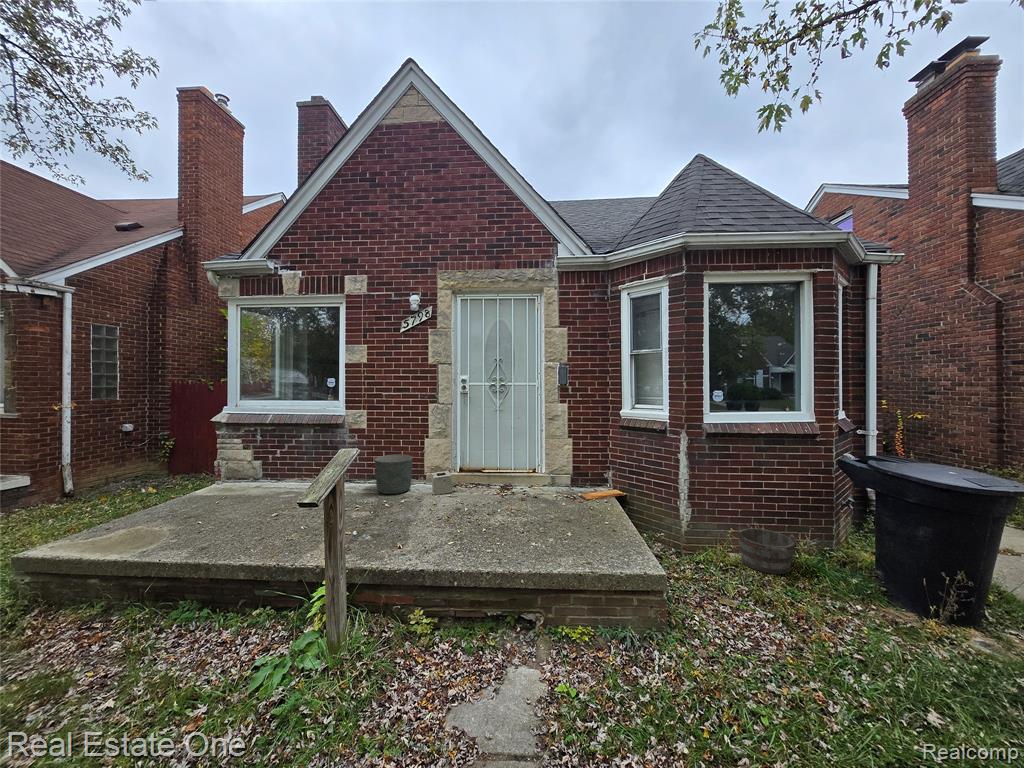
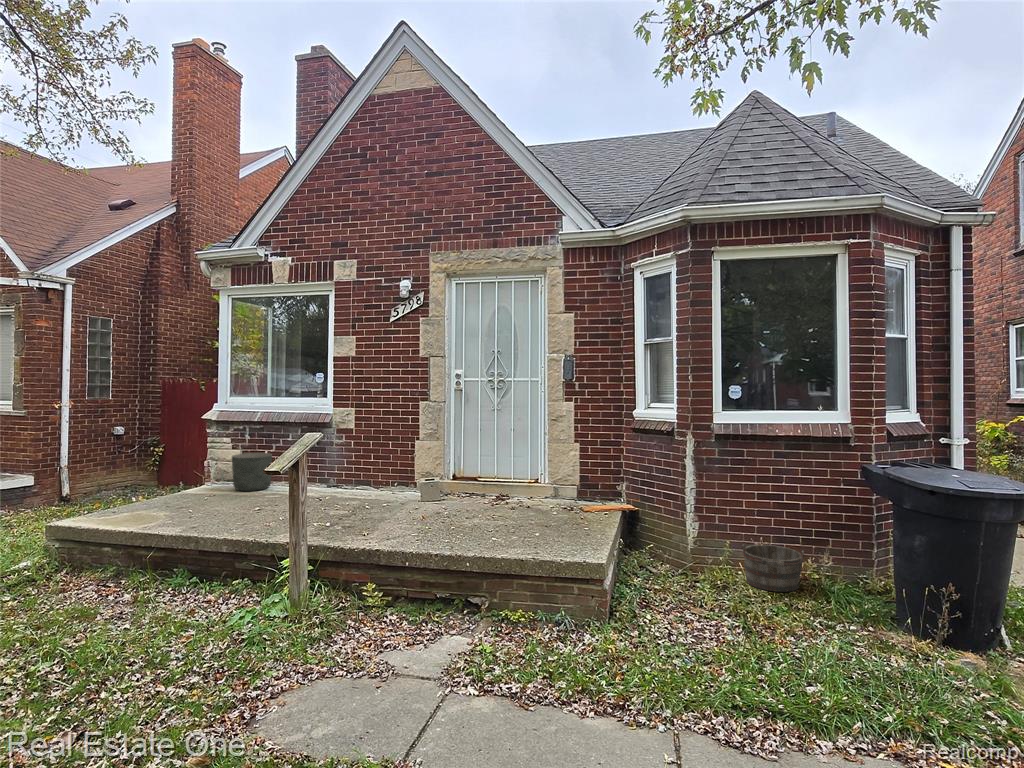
planter: present [375,455,412,494] -> present [232,453,272,491]

